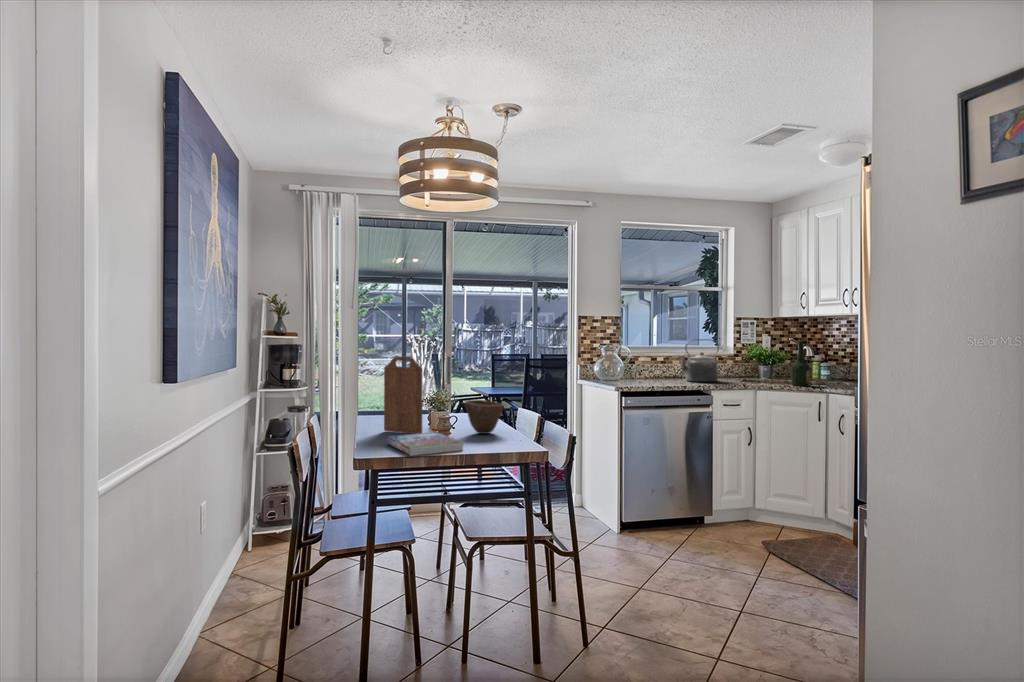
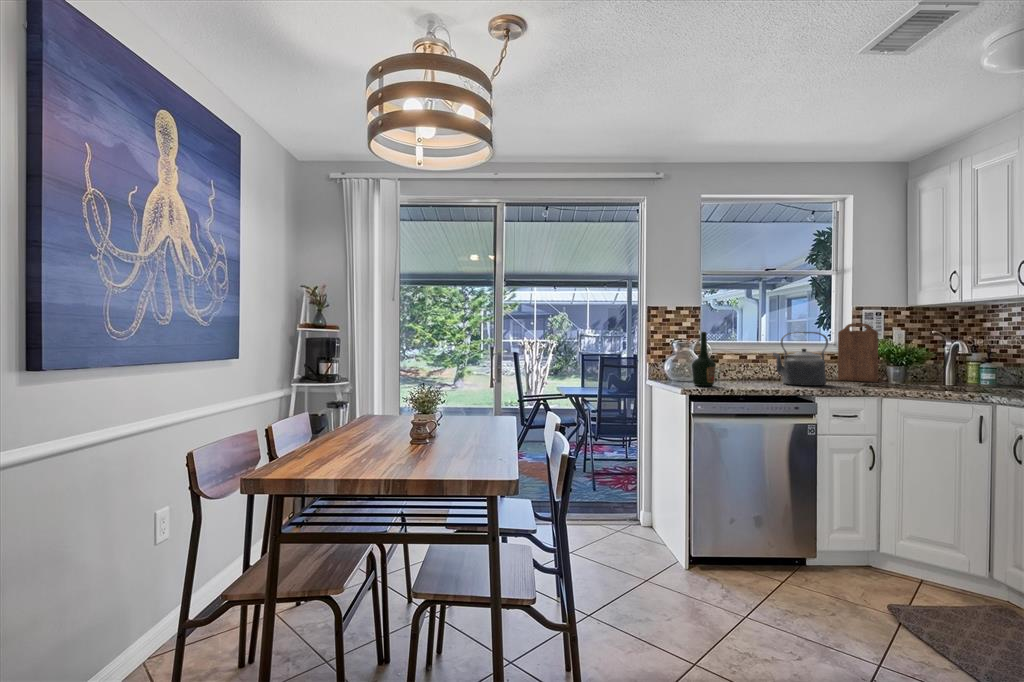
bottle: present [790,341,811,386] -> present [692,332,715,386]
cutting board: present [384,357,423,434] -> present [838,323,878,382]
bowl: present [464,400,504,434] -> none [445,400,496,444]
book: present [386,432,463,456] -> none [323,440,405,474]

